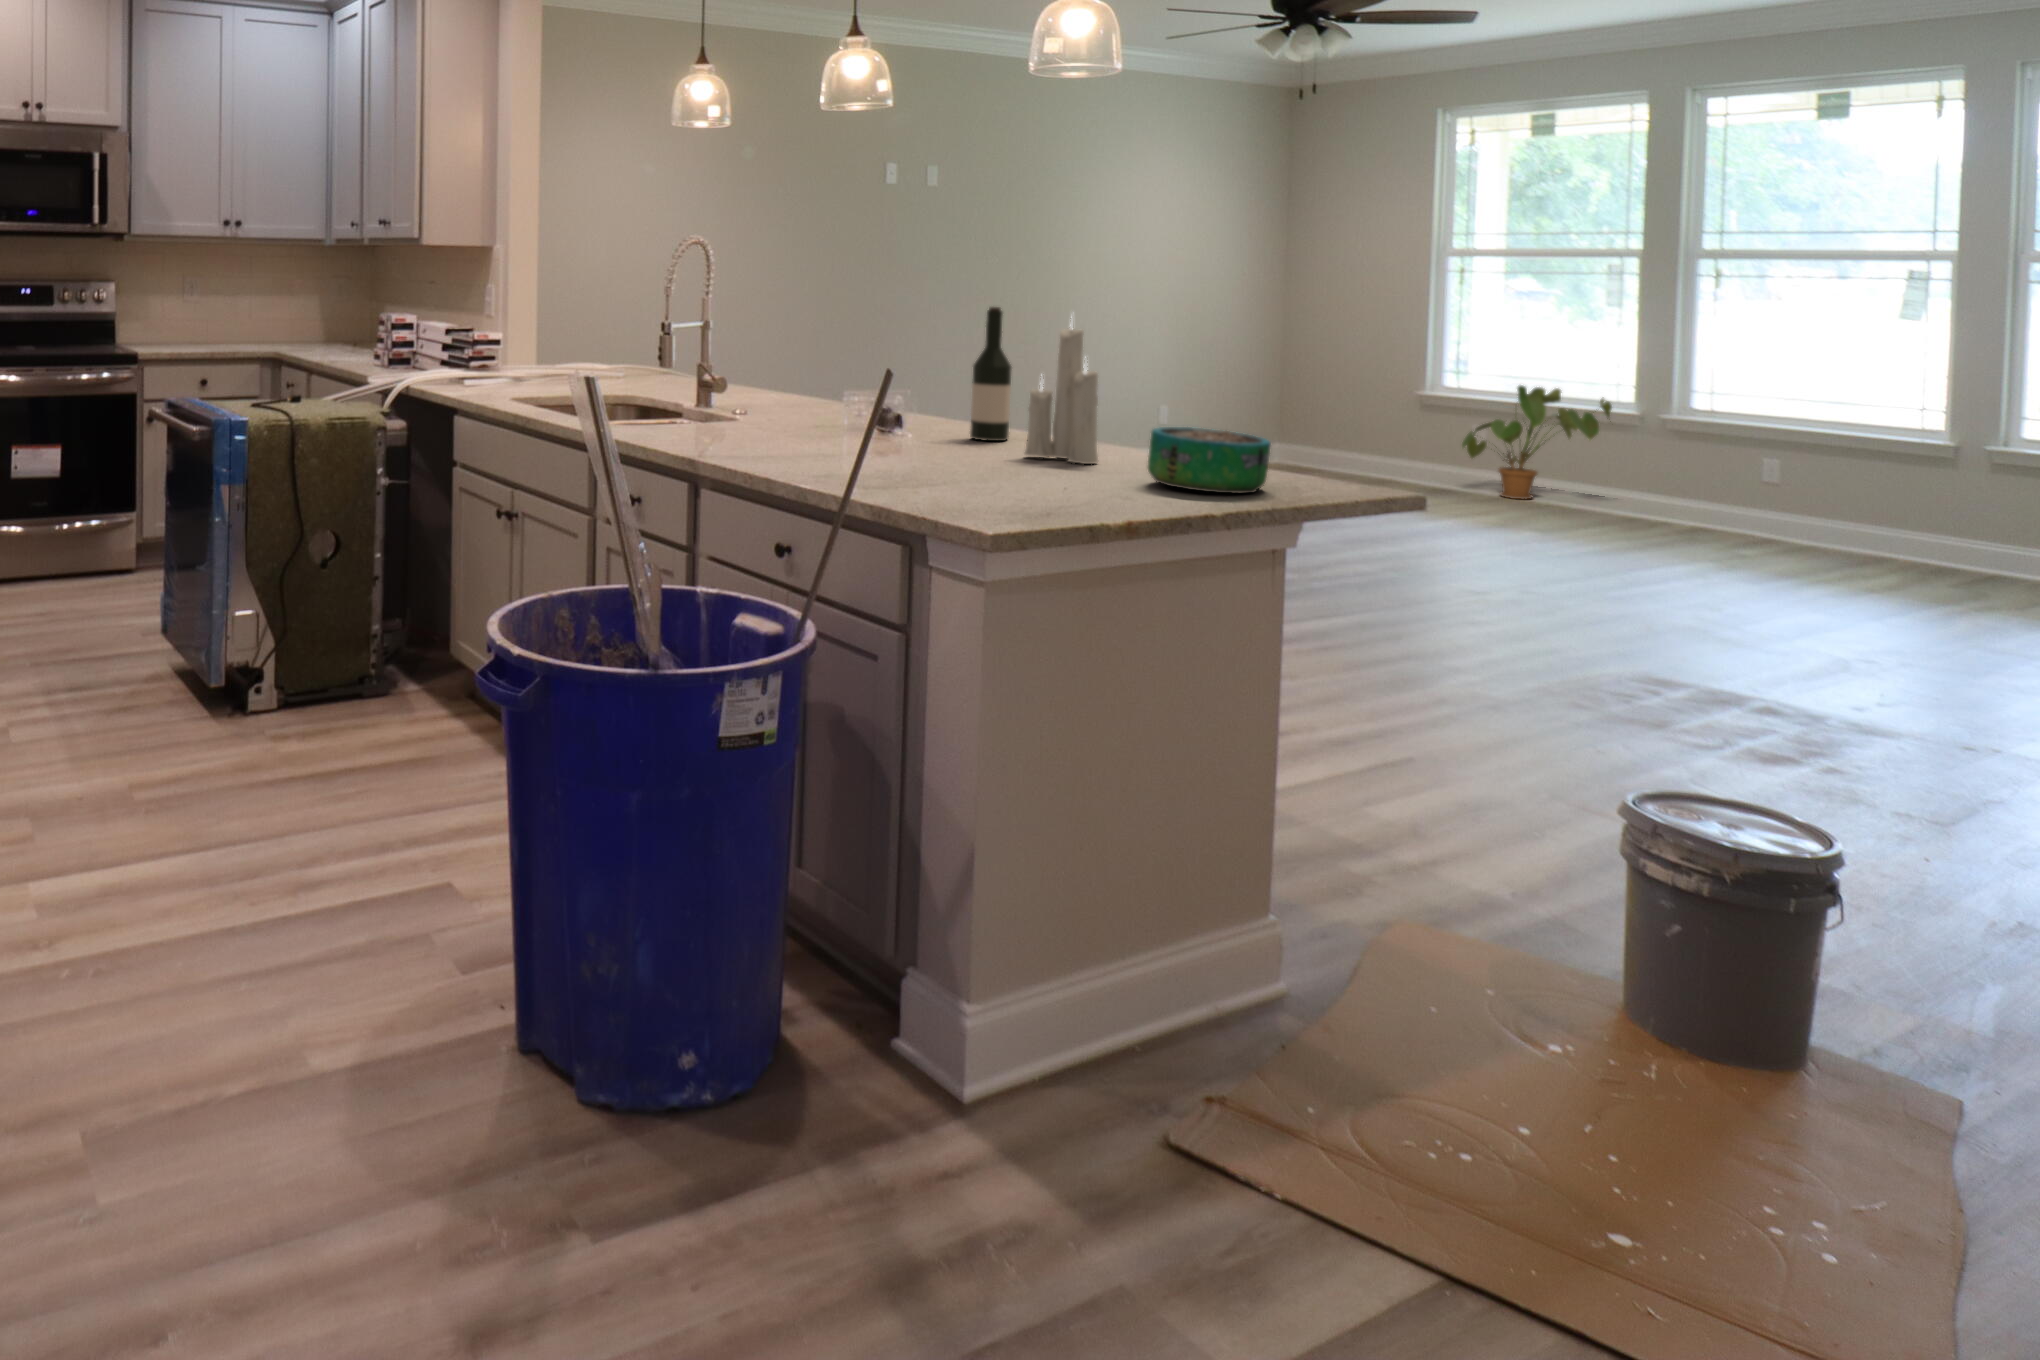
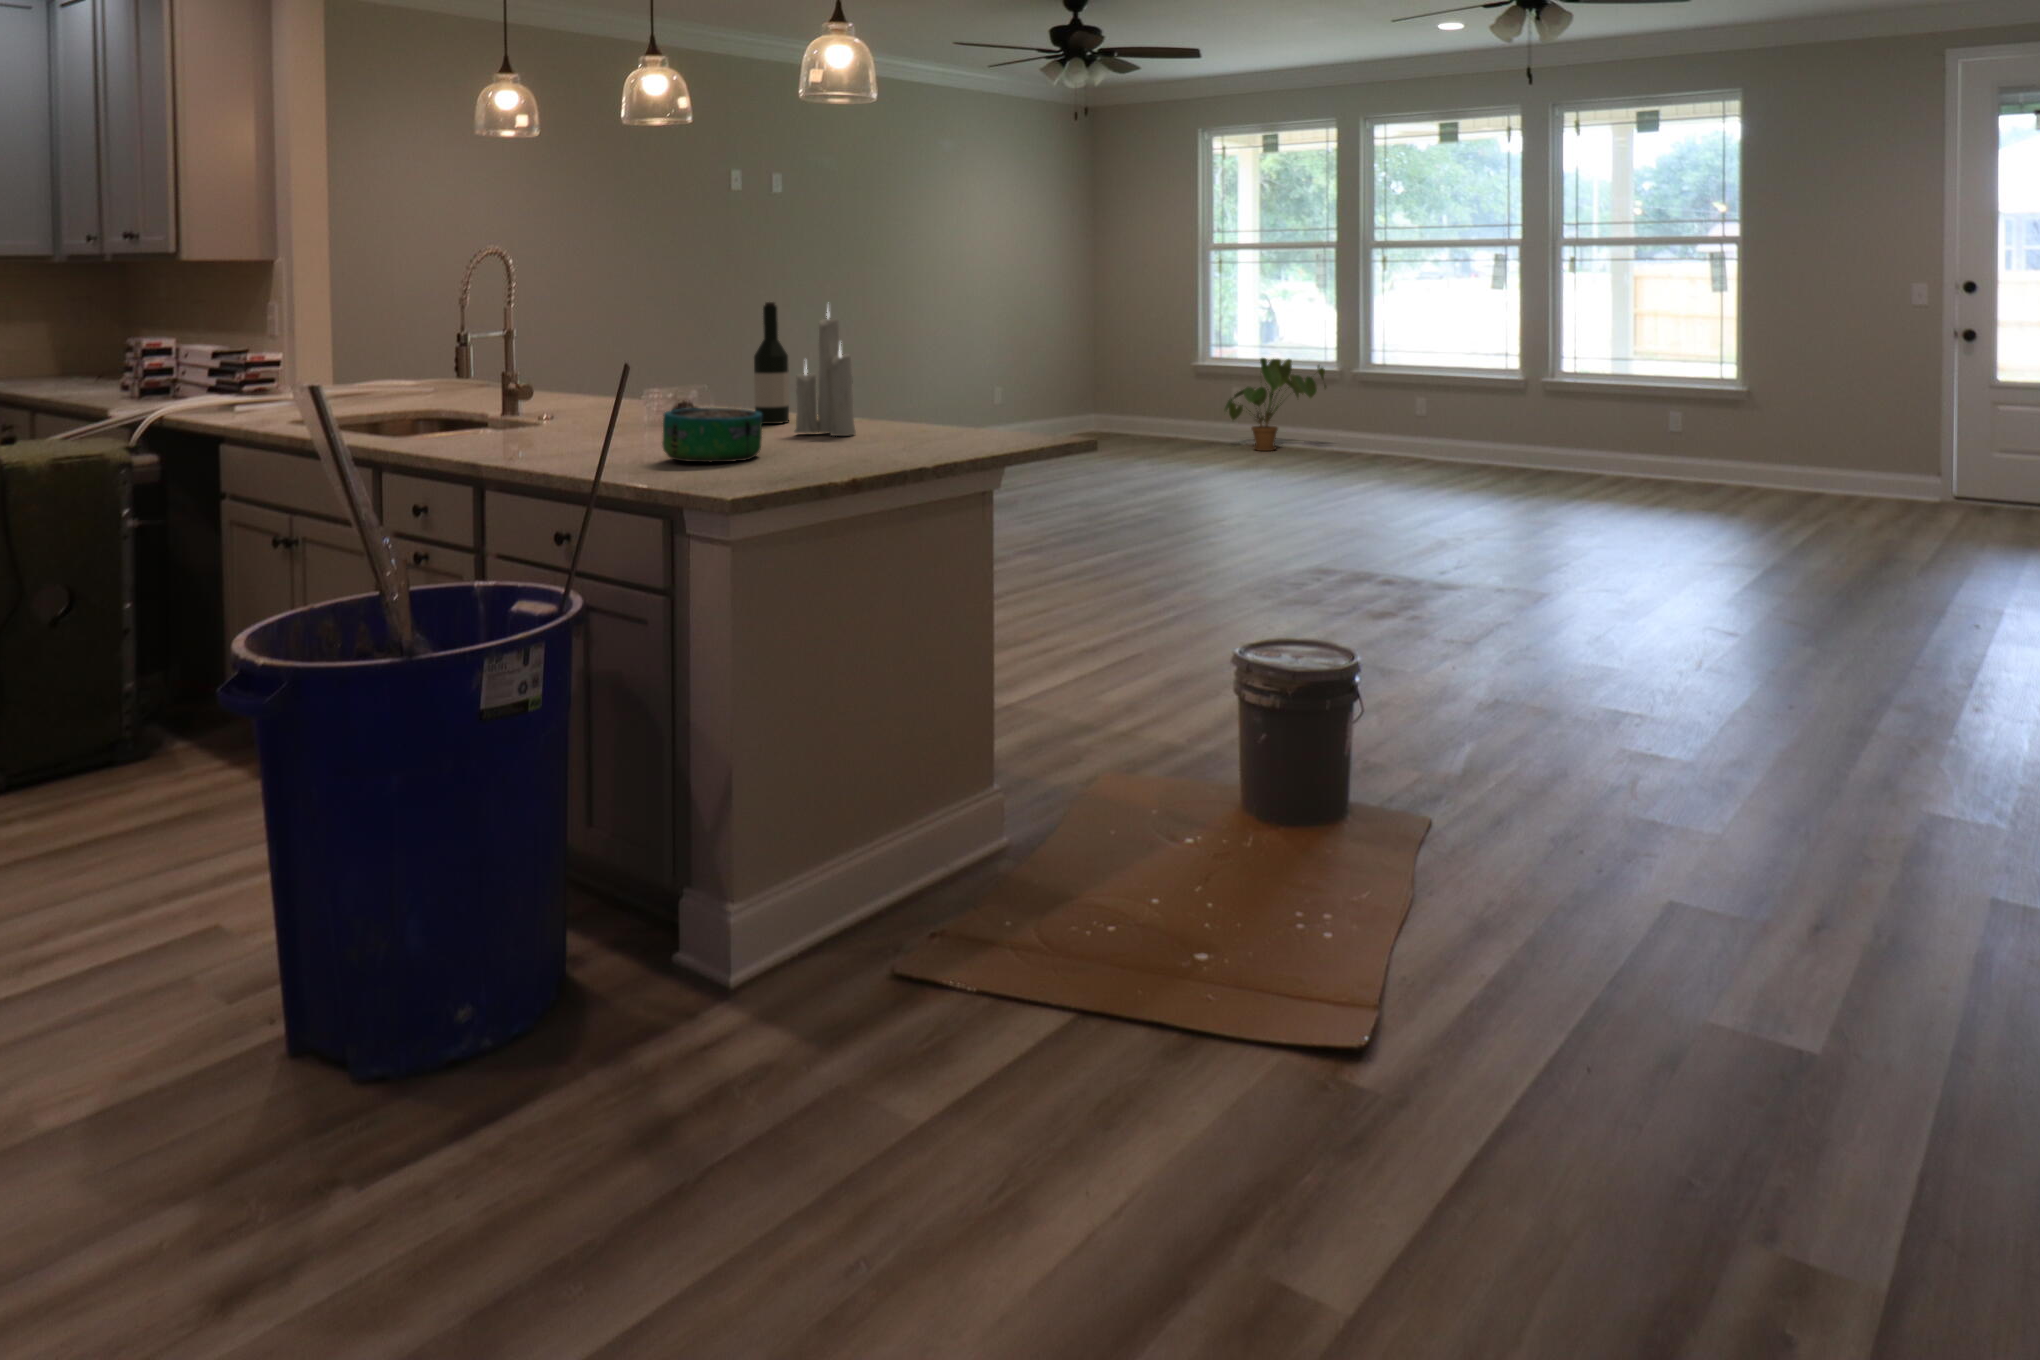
decorative bowl: present [1148,427,1271,493] -> present [662,408,762,462]

